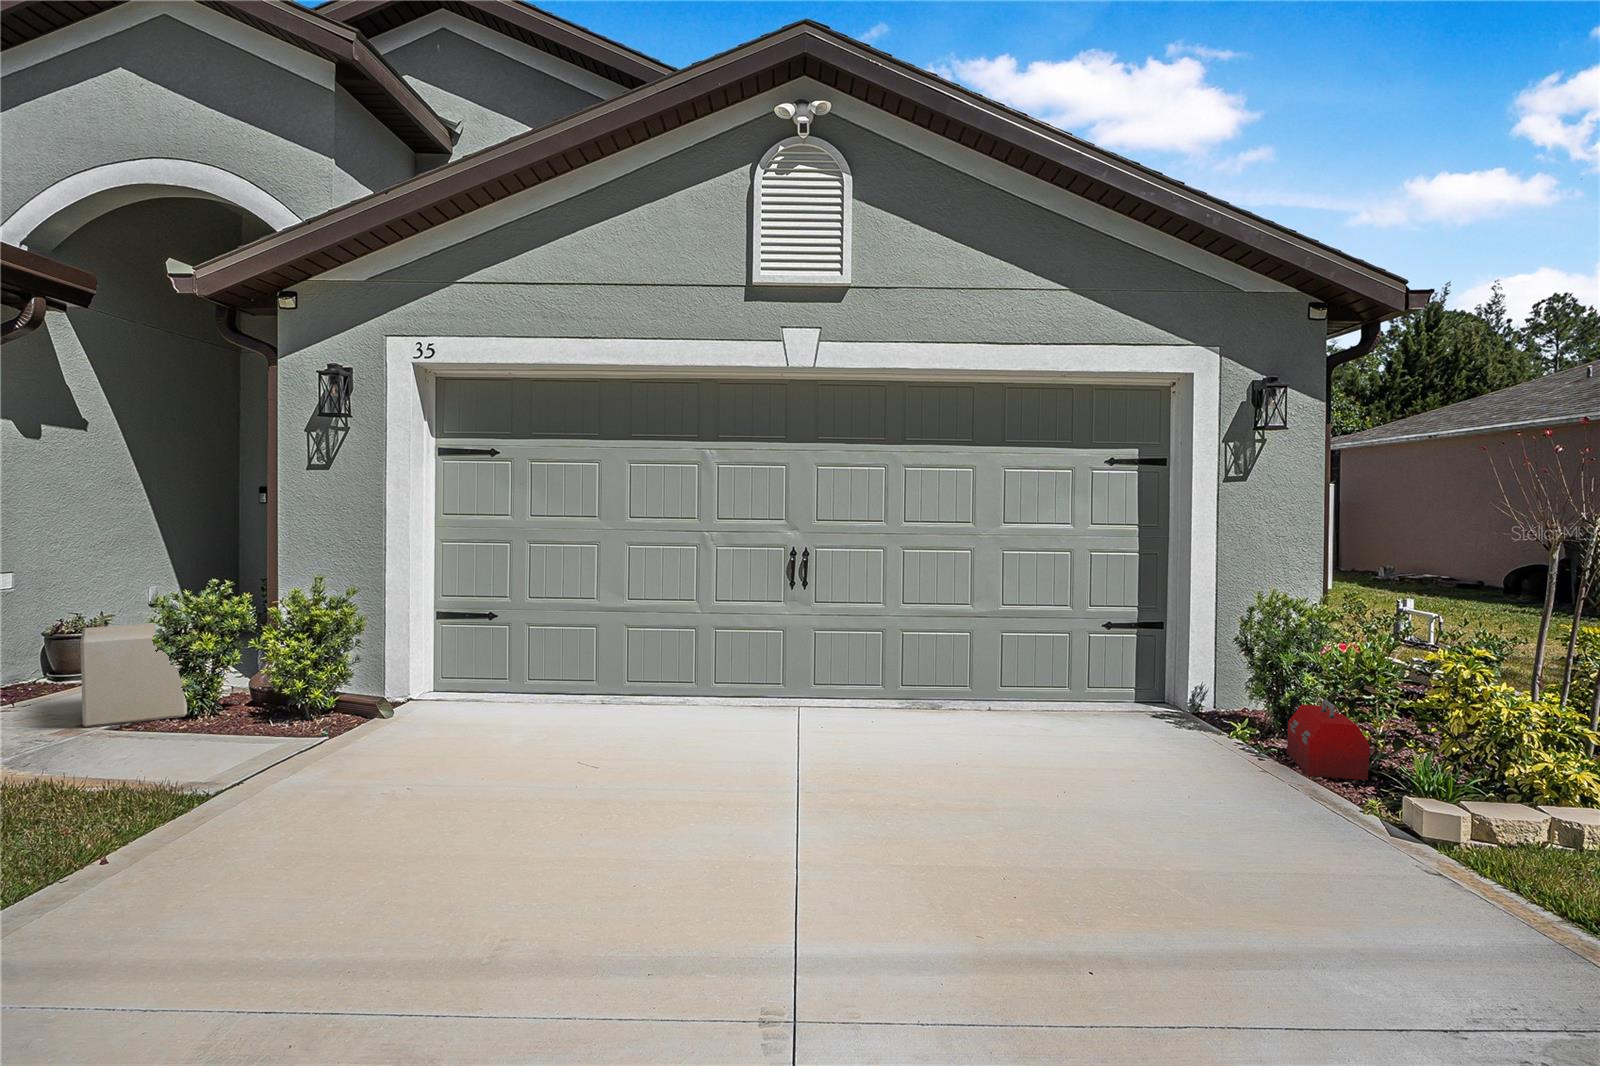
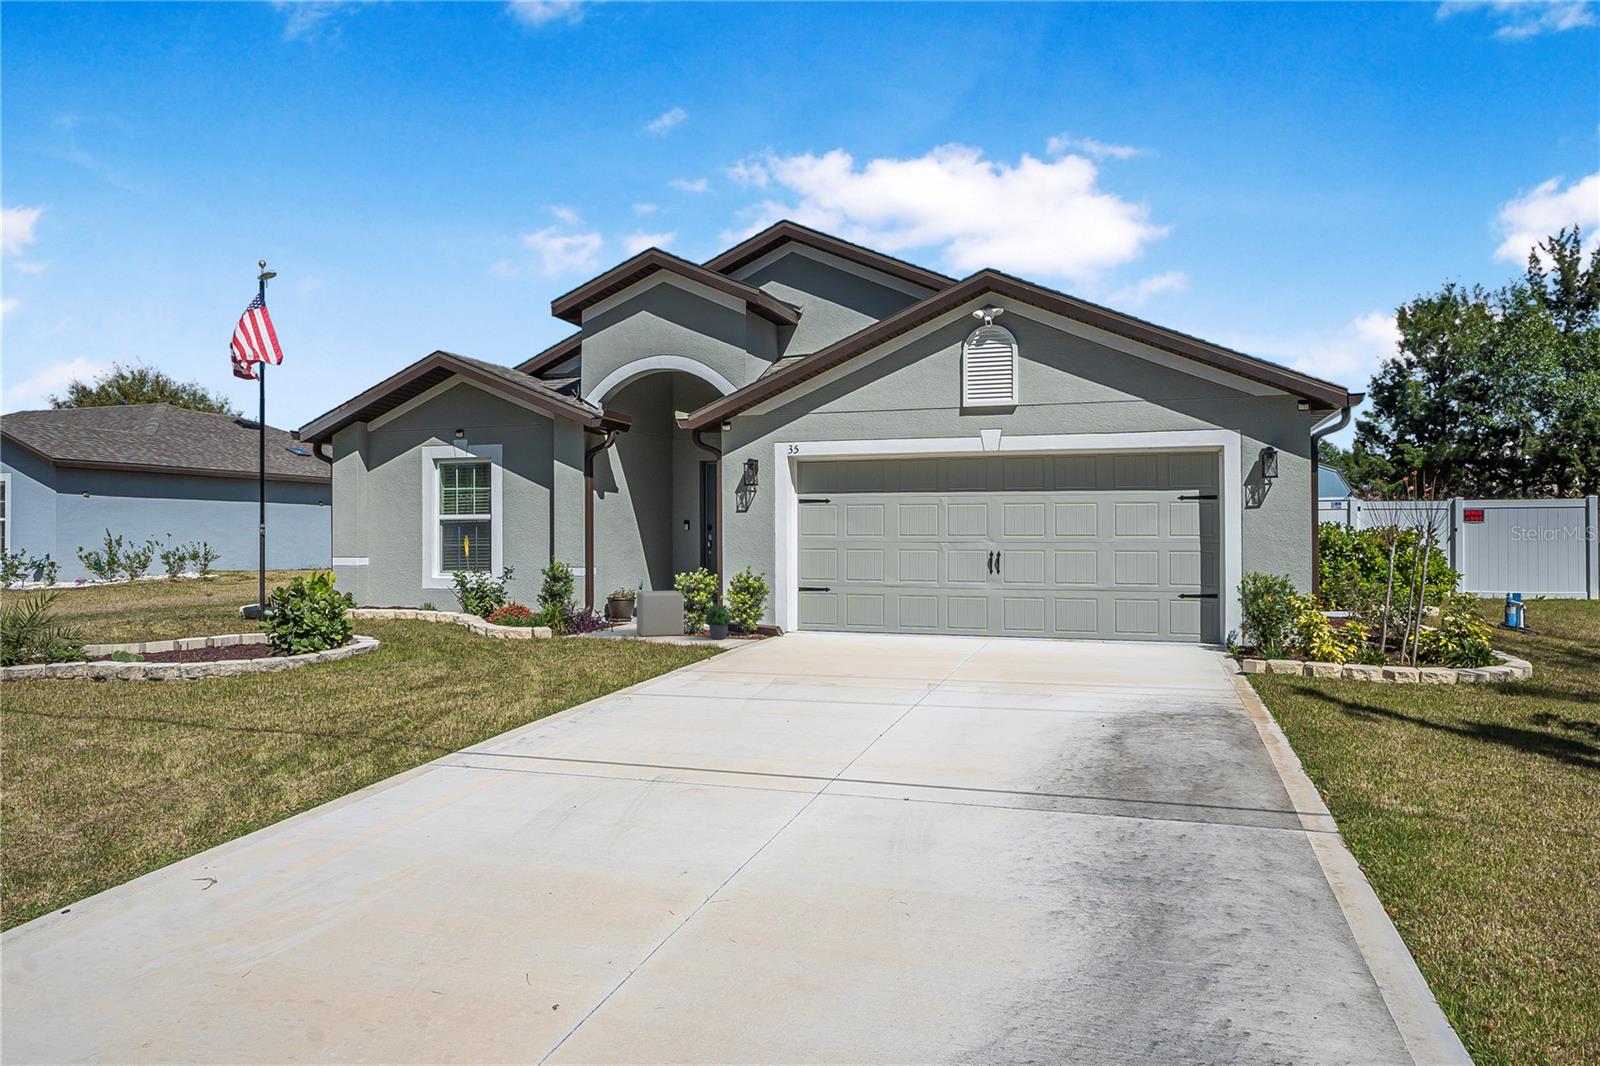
potted plant: none [223,656,292,730] -> present [704,604,732,639]
toolbox: present [1287,700,1370,780] -> none [1259,630,1296,671]

